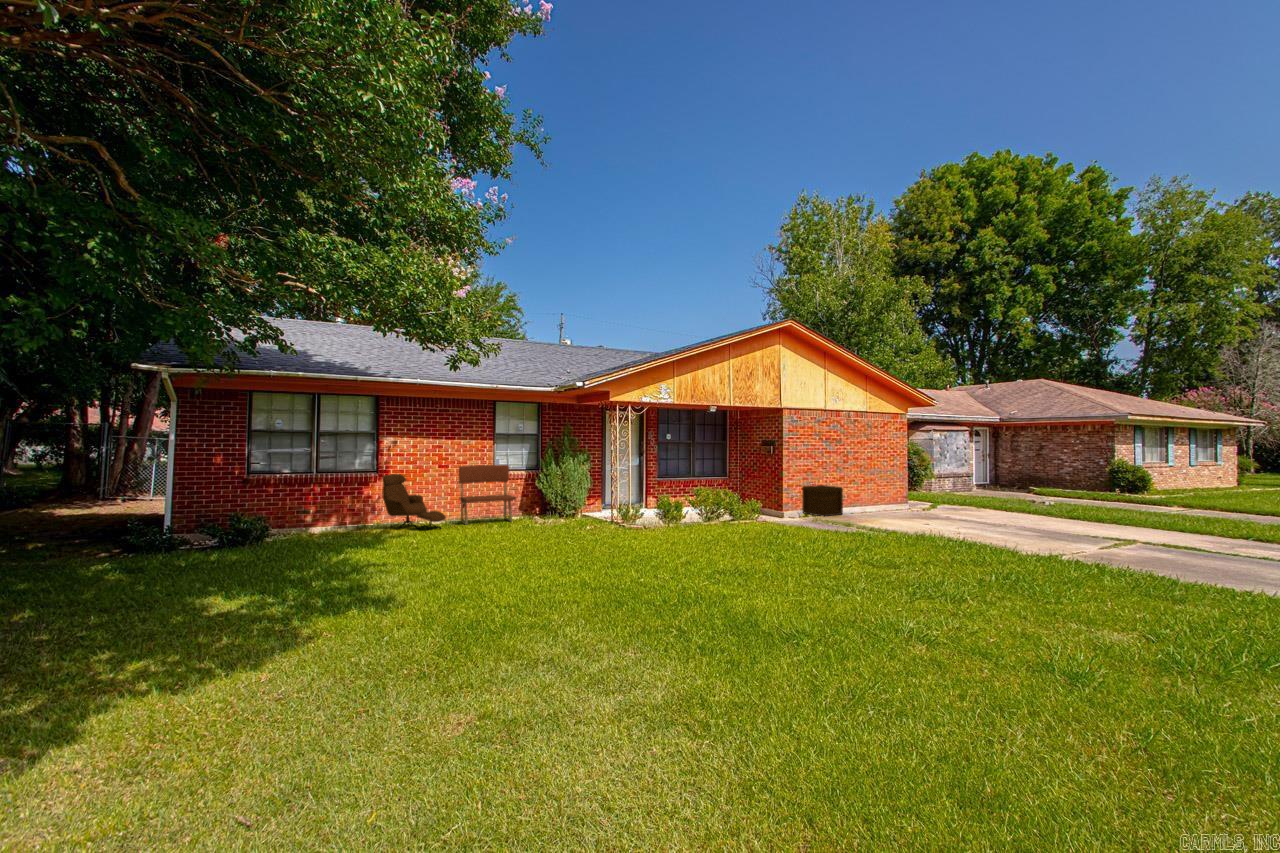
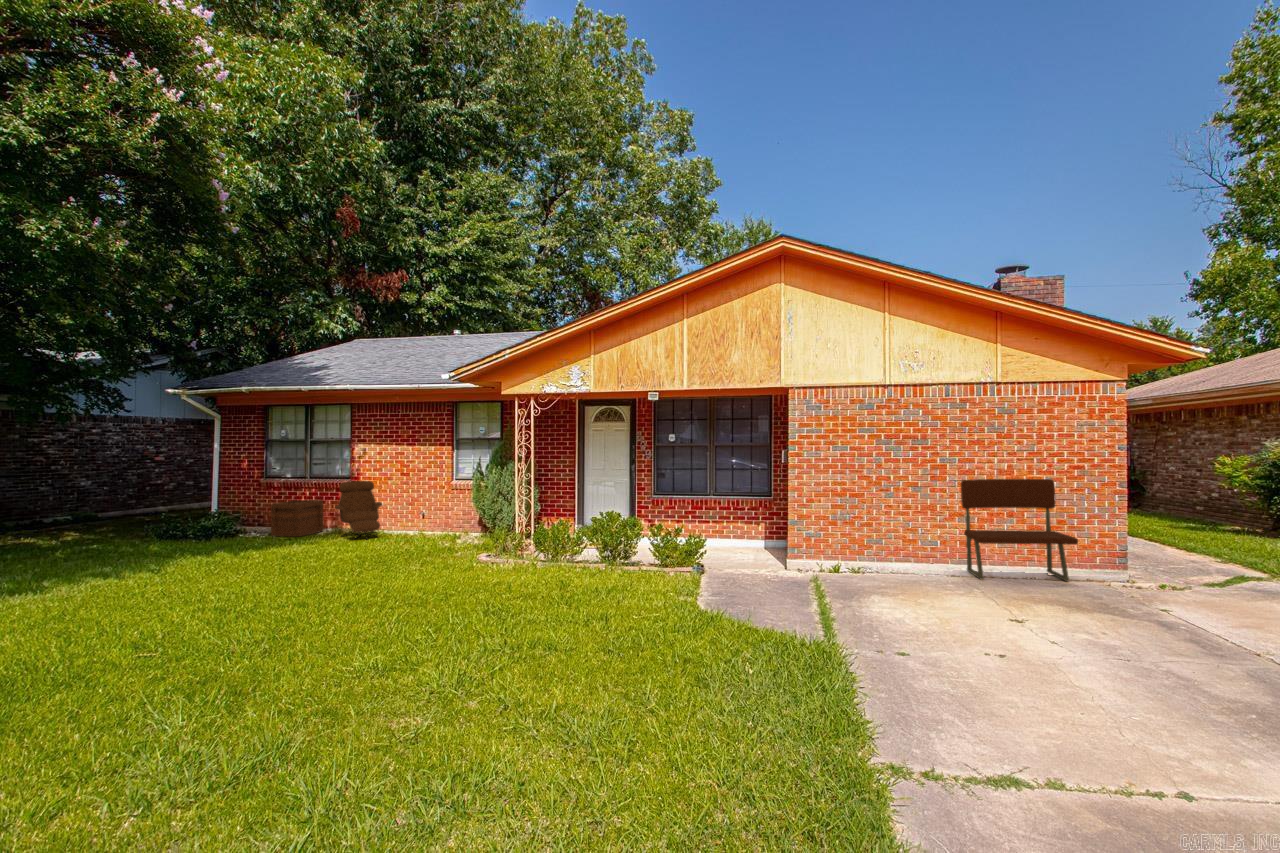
bench: present [459,465,516,525] -> present [961,479,1078,581]
wooden crate: present [802,485,843,516] -> present [271,500,324,537]

